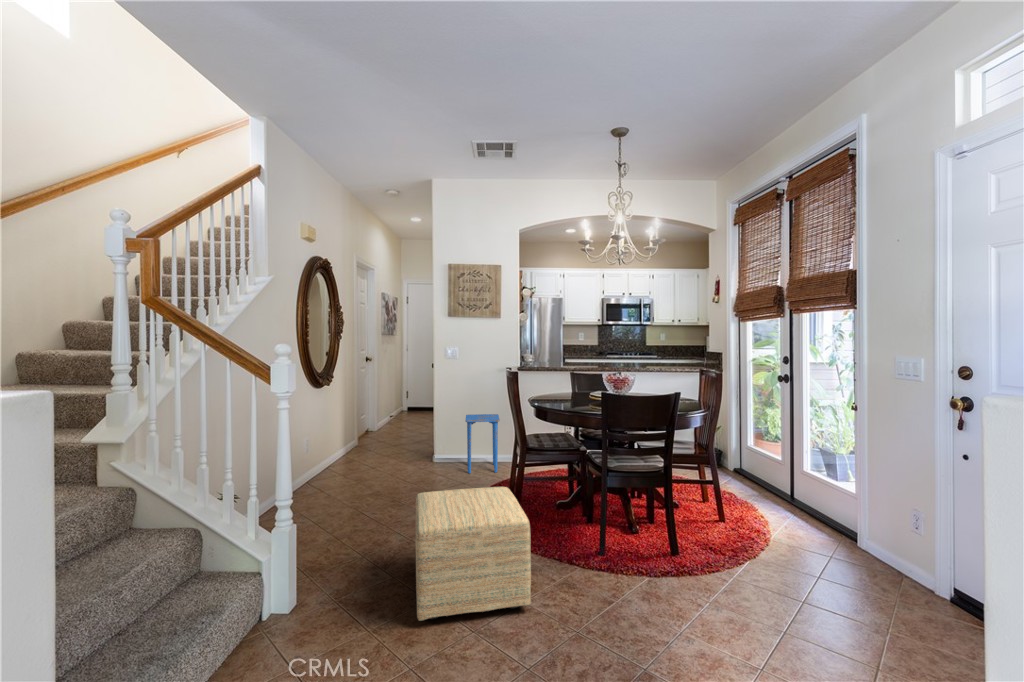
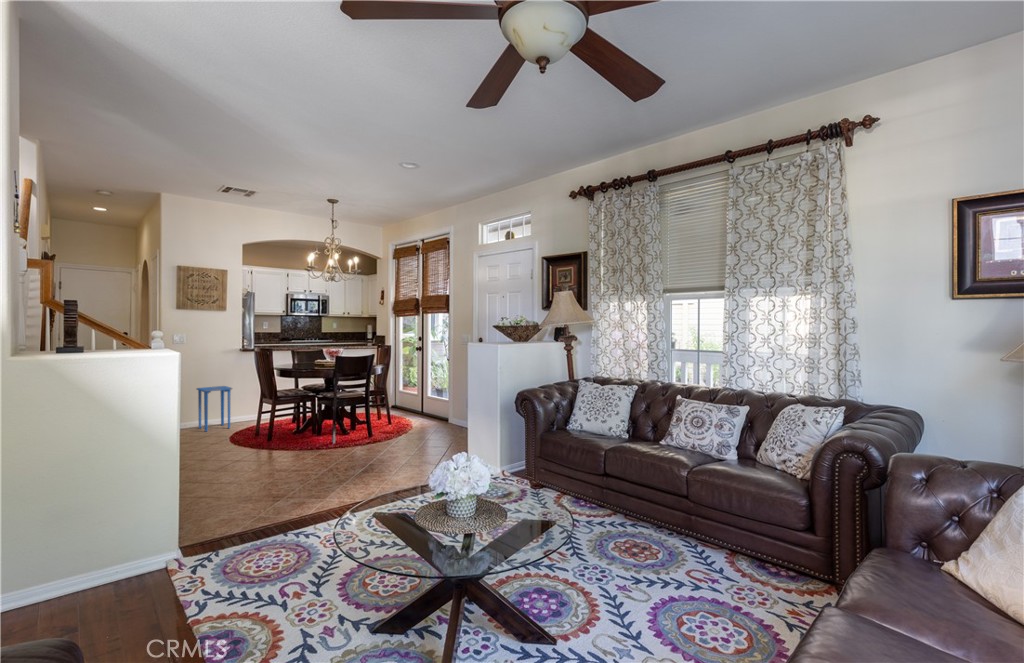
ottoman: present [415,487,531,621] -> none [230,411,313,473]

